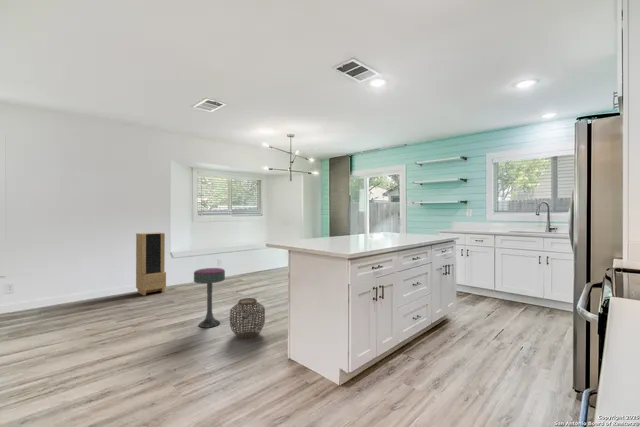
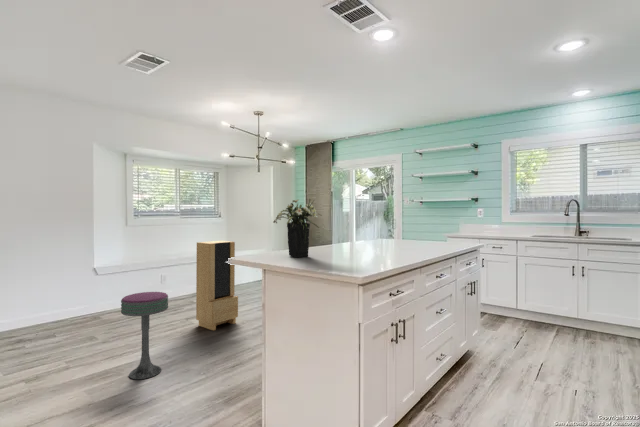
flower arrangement: none [295,203,329,243] -> present [273,199,322,257]
storage cabinet: present [136,232,166,295] -> present [196,241,238,330]
woven basket: present [230,298,265,339] -> none [175,335,227,397]

